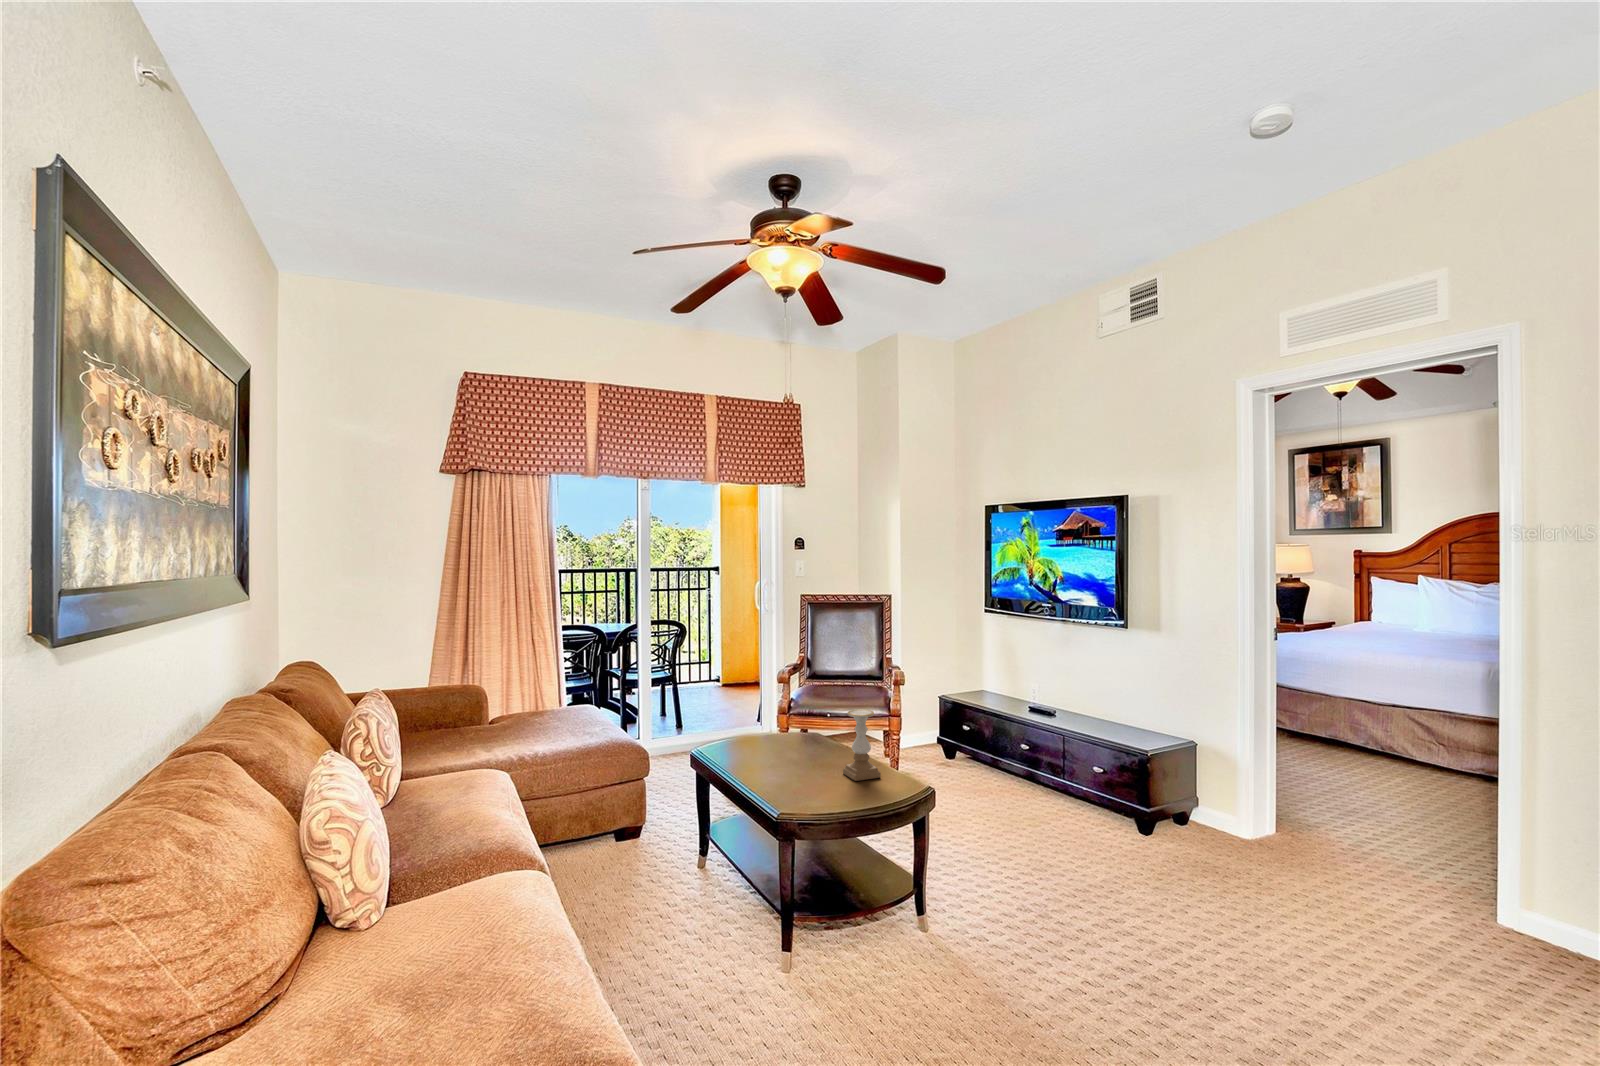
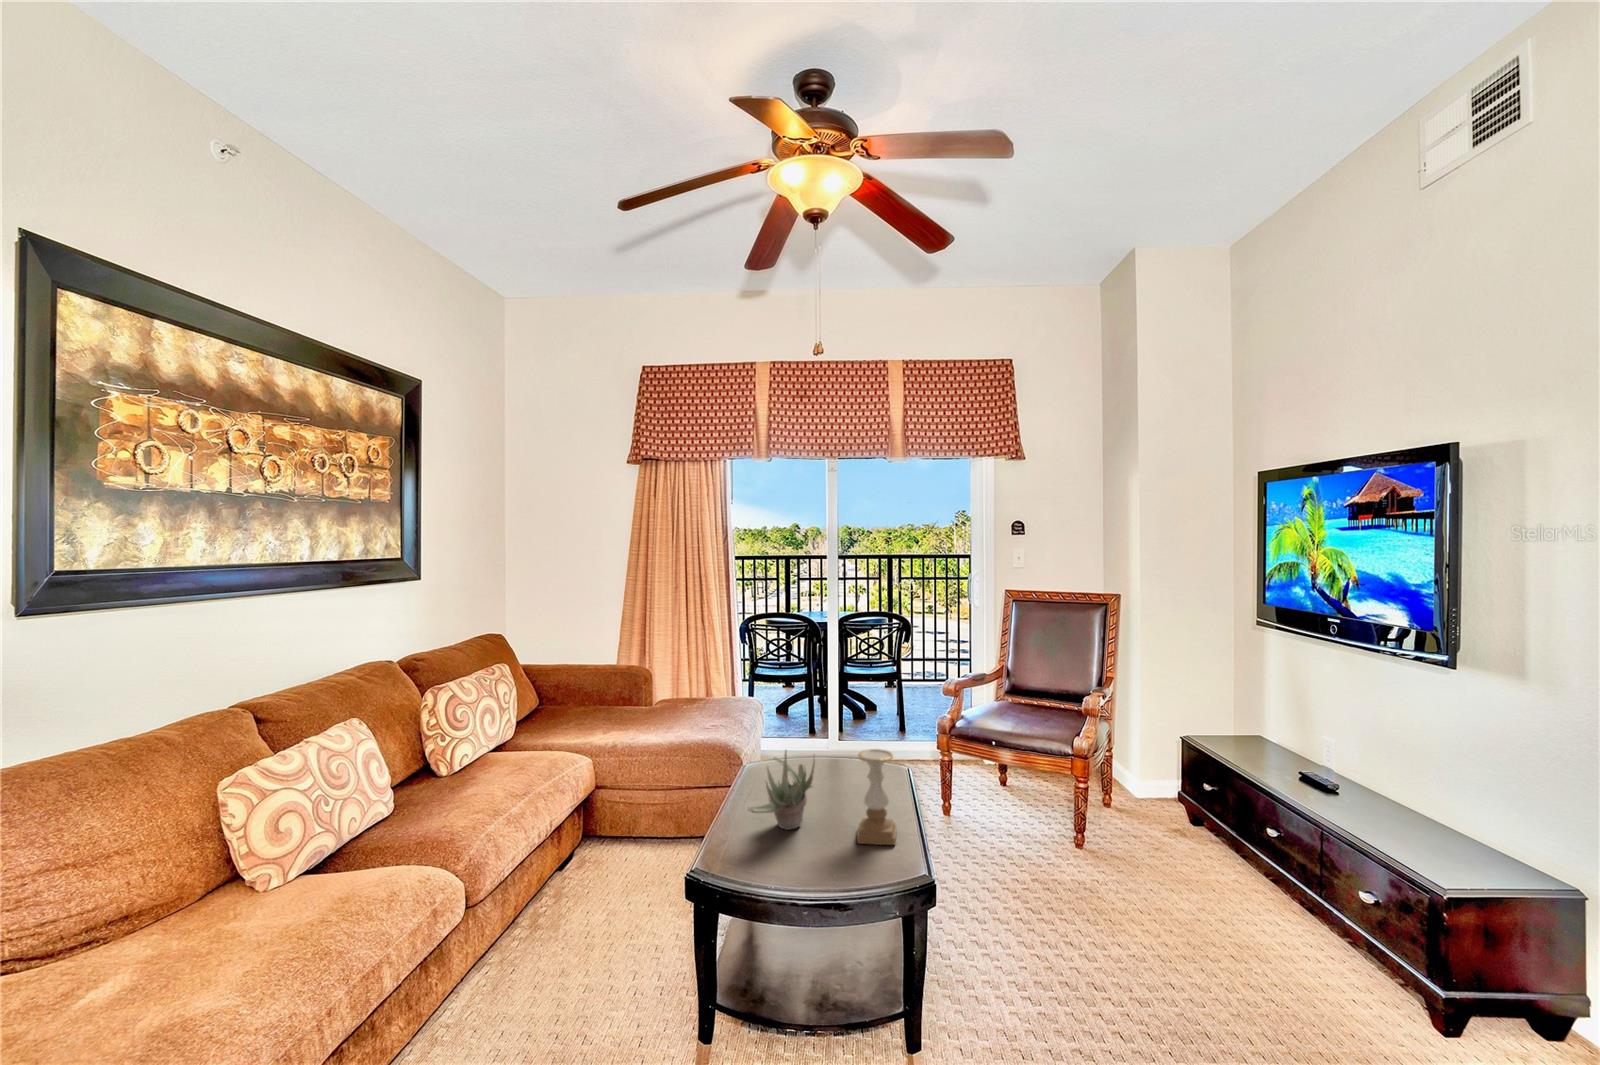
succulent plant: none [775,716,819,783] -> present [747,750,815,830]

